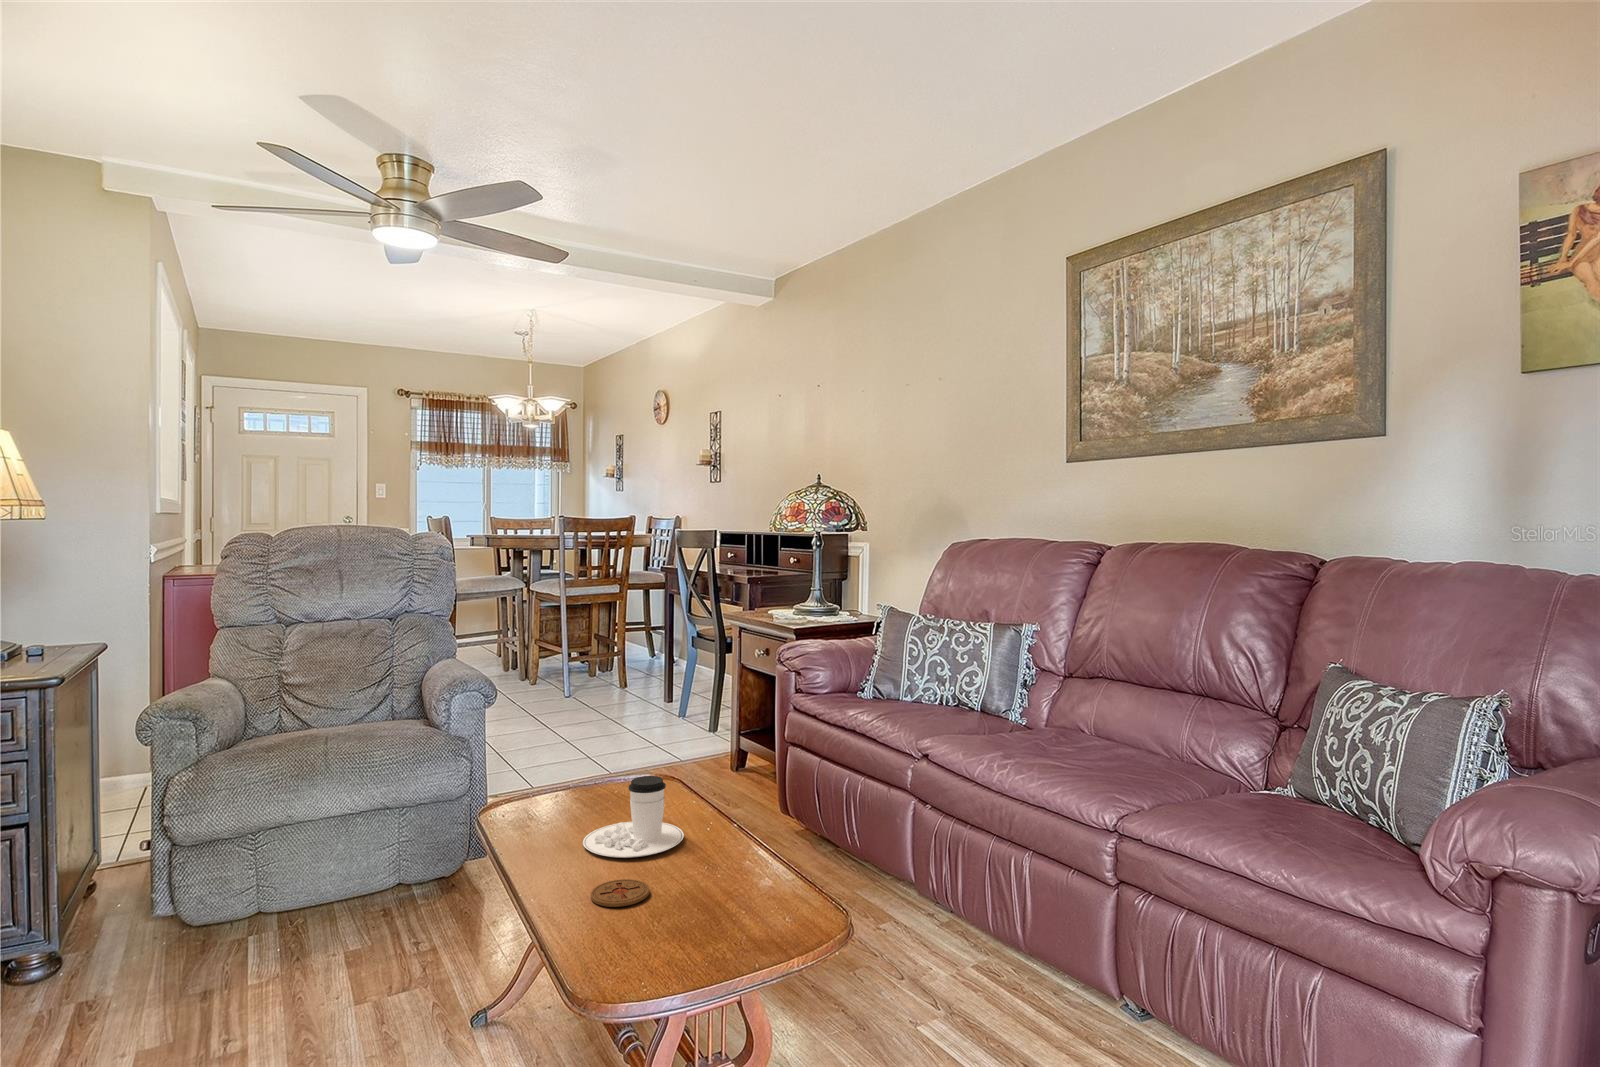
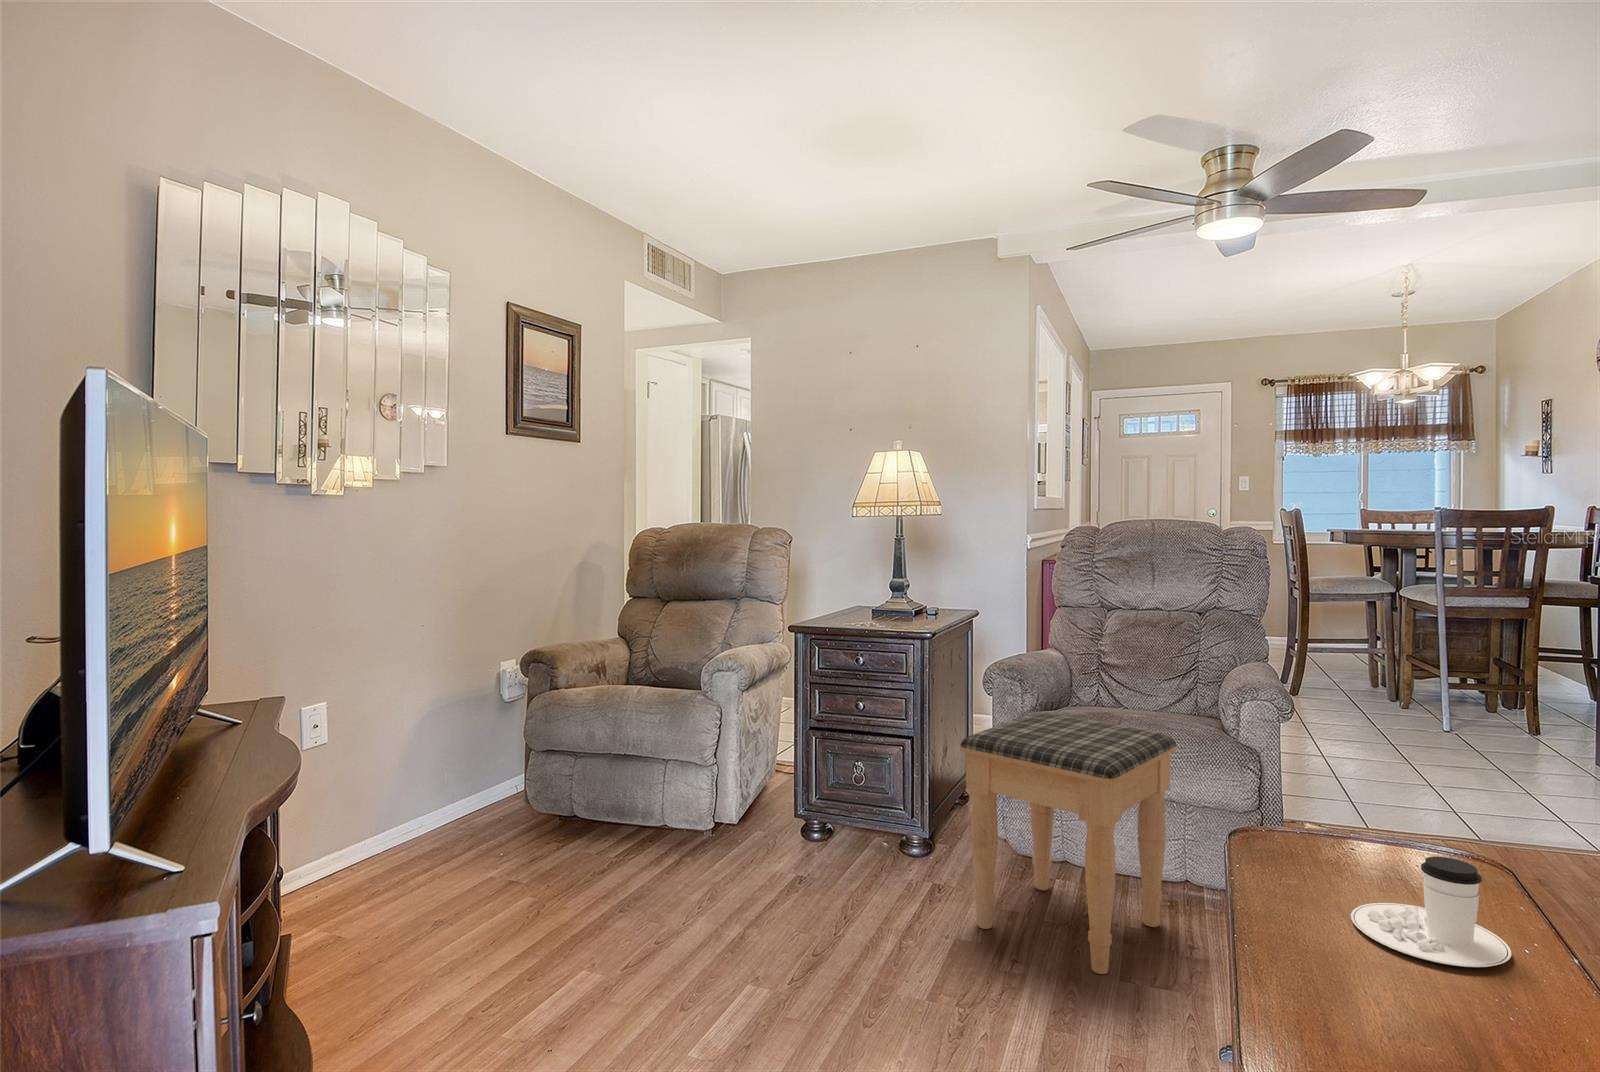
footstool: none [132,739,394,1028] -> present [960,712,1177,974]
coaster: present [591,879,650,907] -> none [1333,973,1421,1018]

